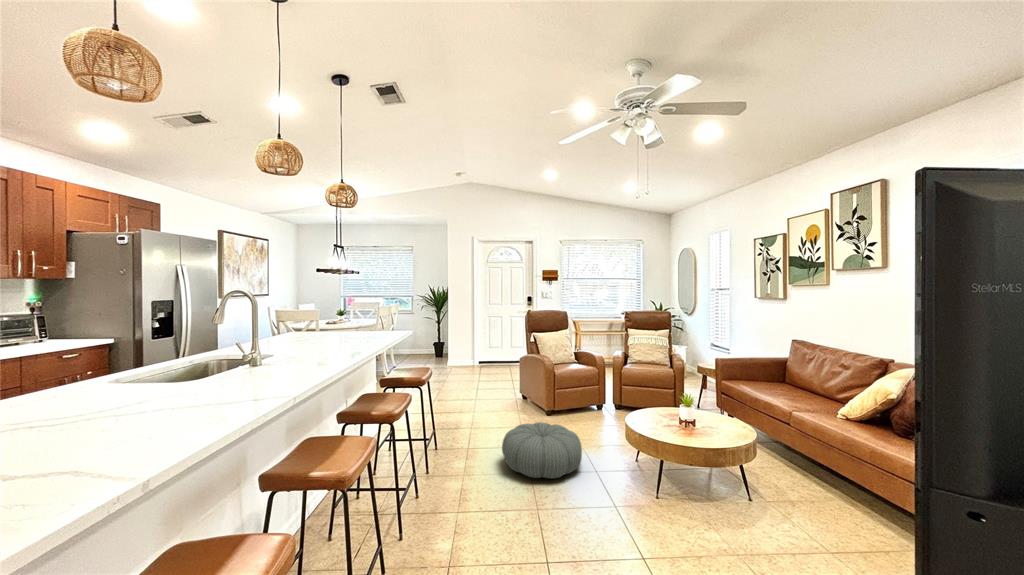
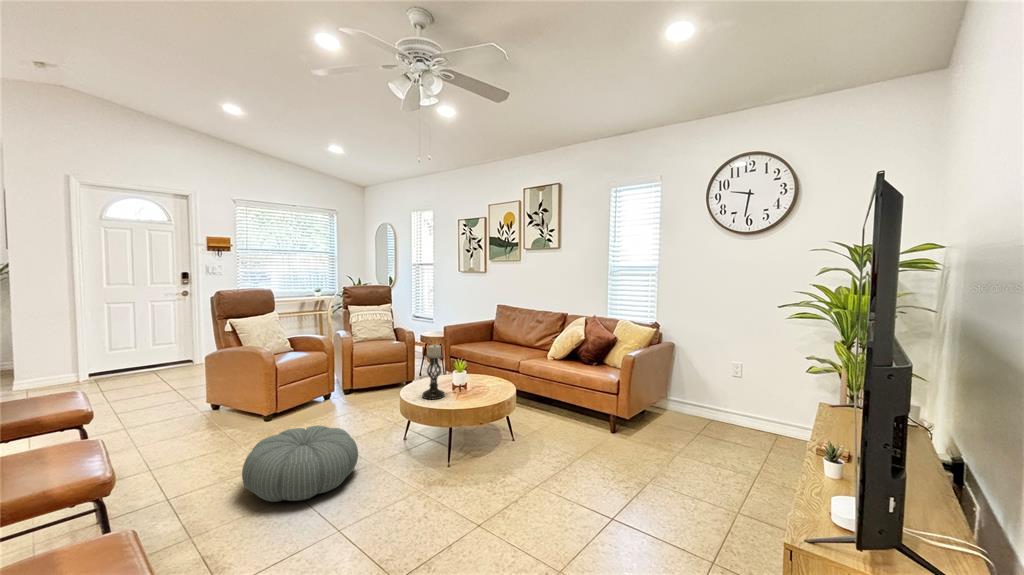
candle holder: none [640,372,664,428] -> present [422,344,445,399]

